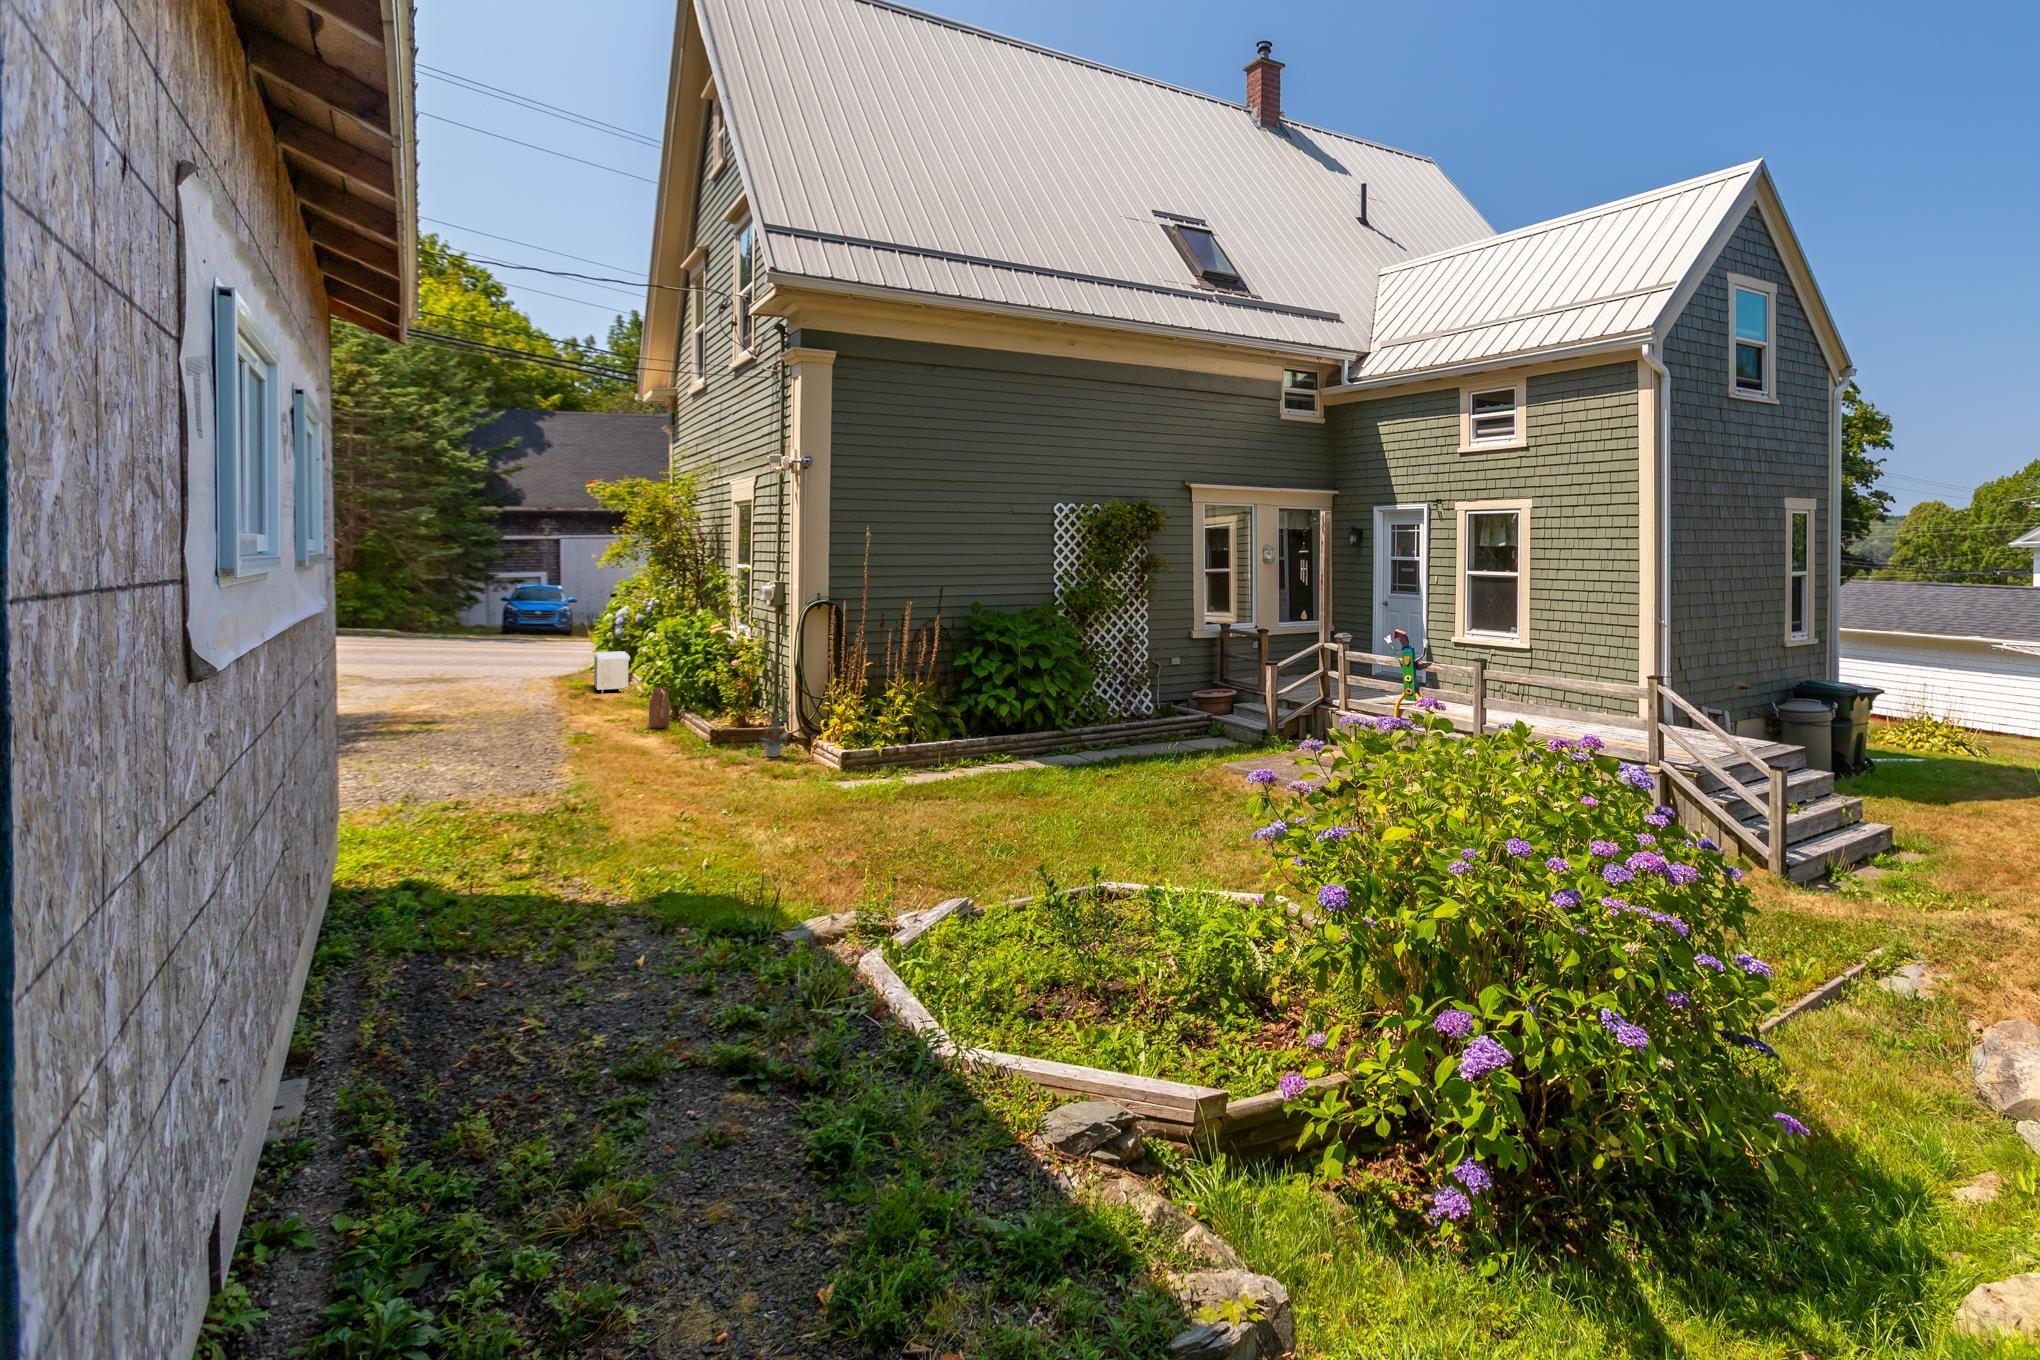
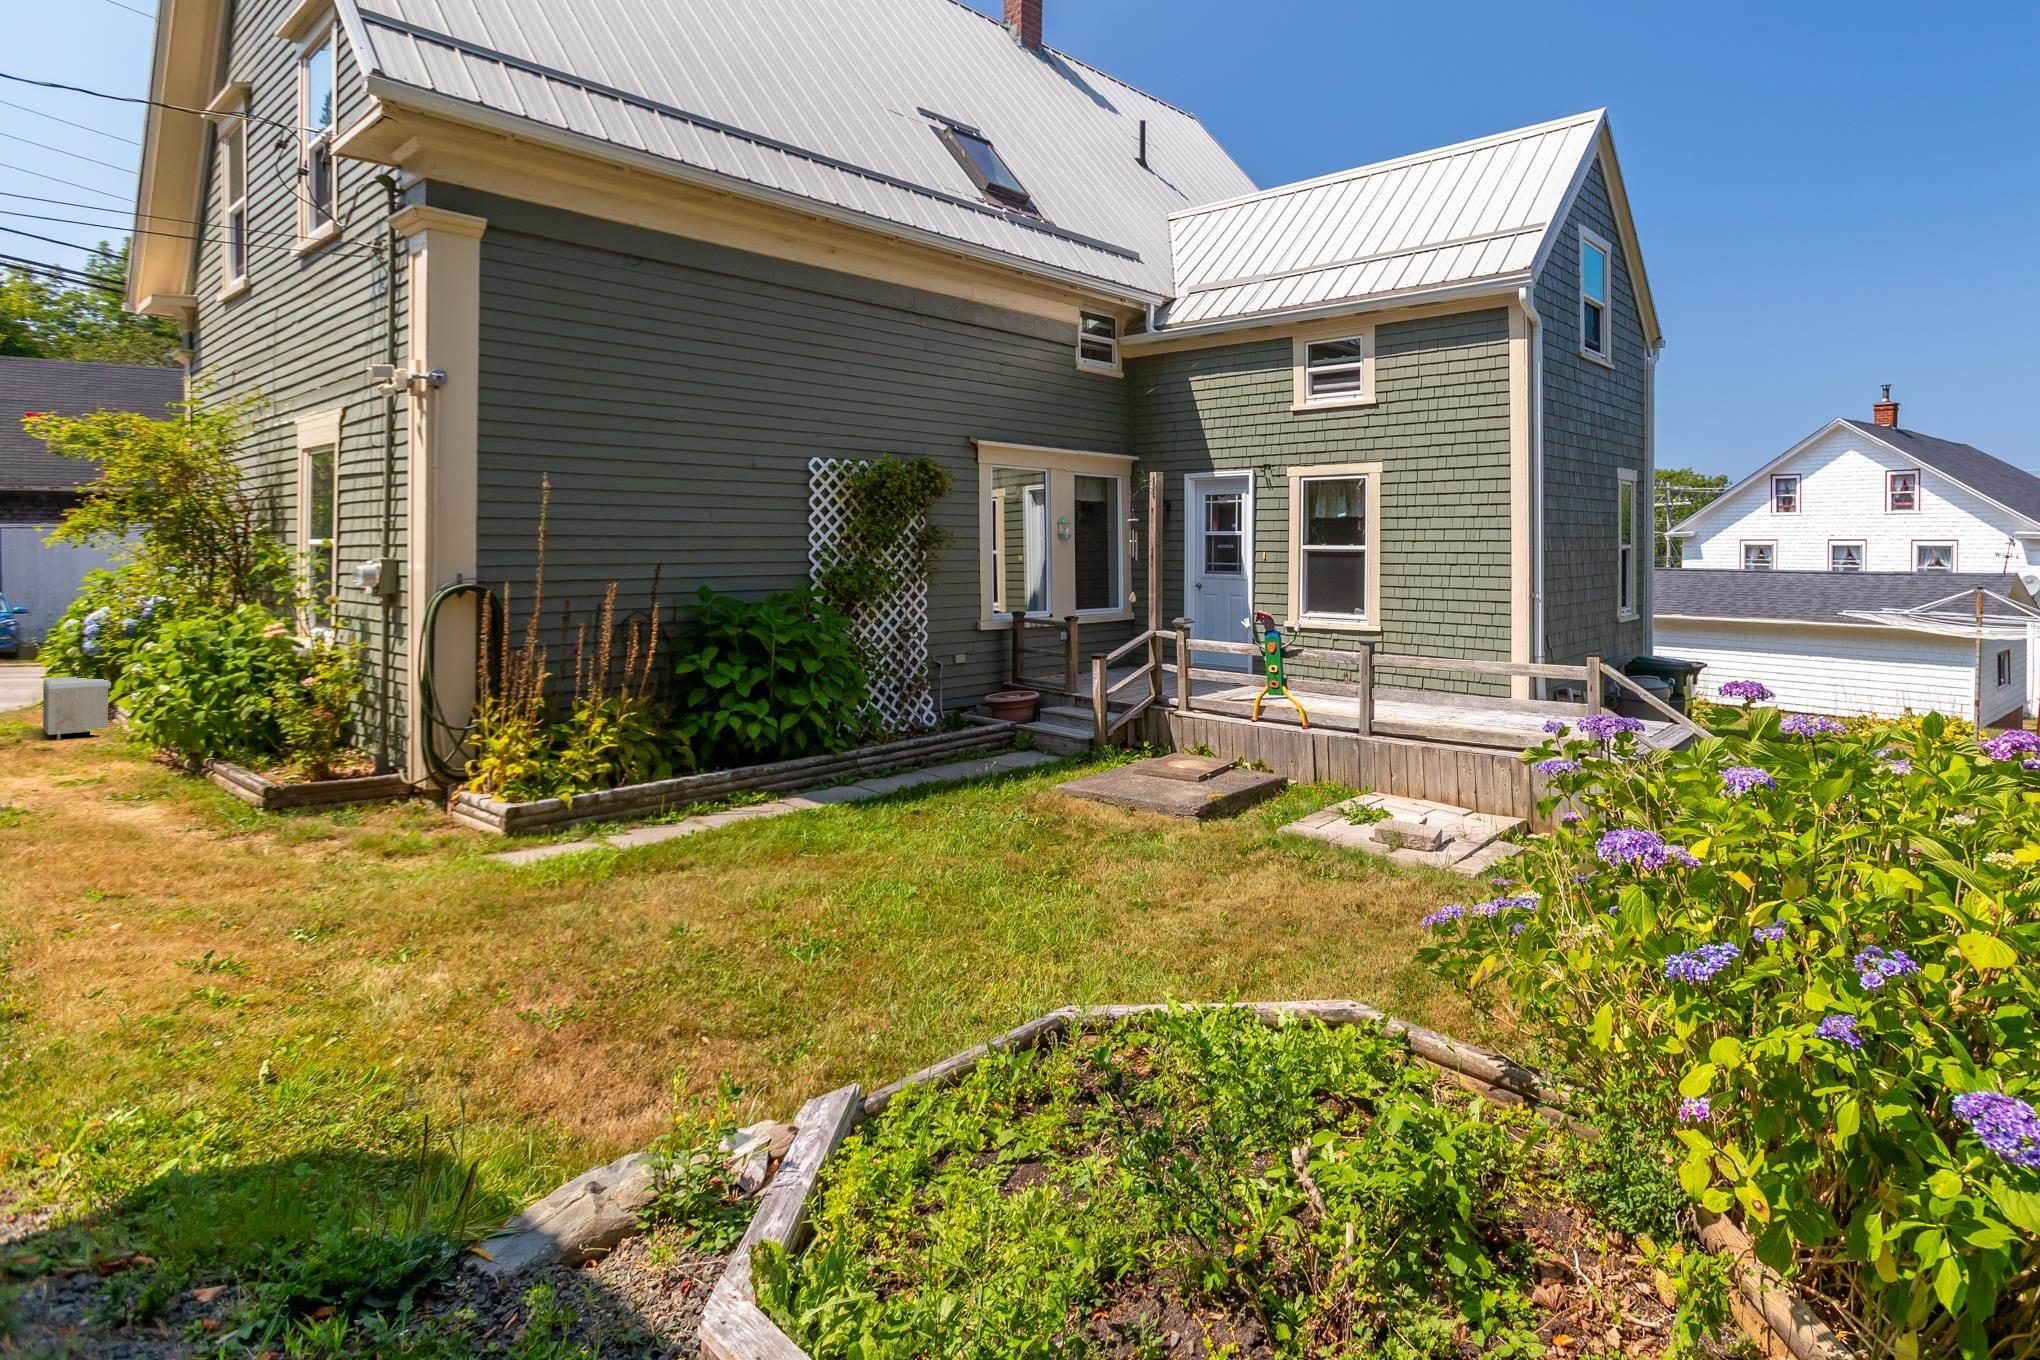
watering can: present [648,687,670,728] -> none [146,725,186,789]
potted plant: present [762,710,787,757] -> none [356,747,422,822]

